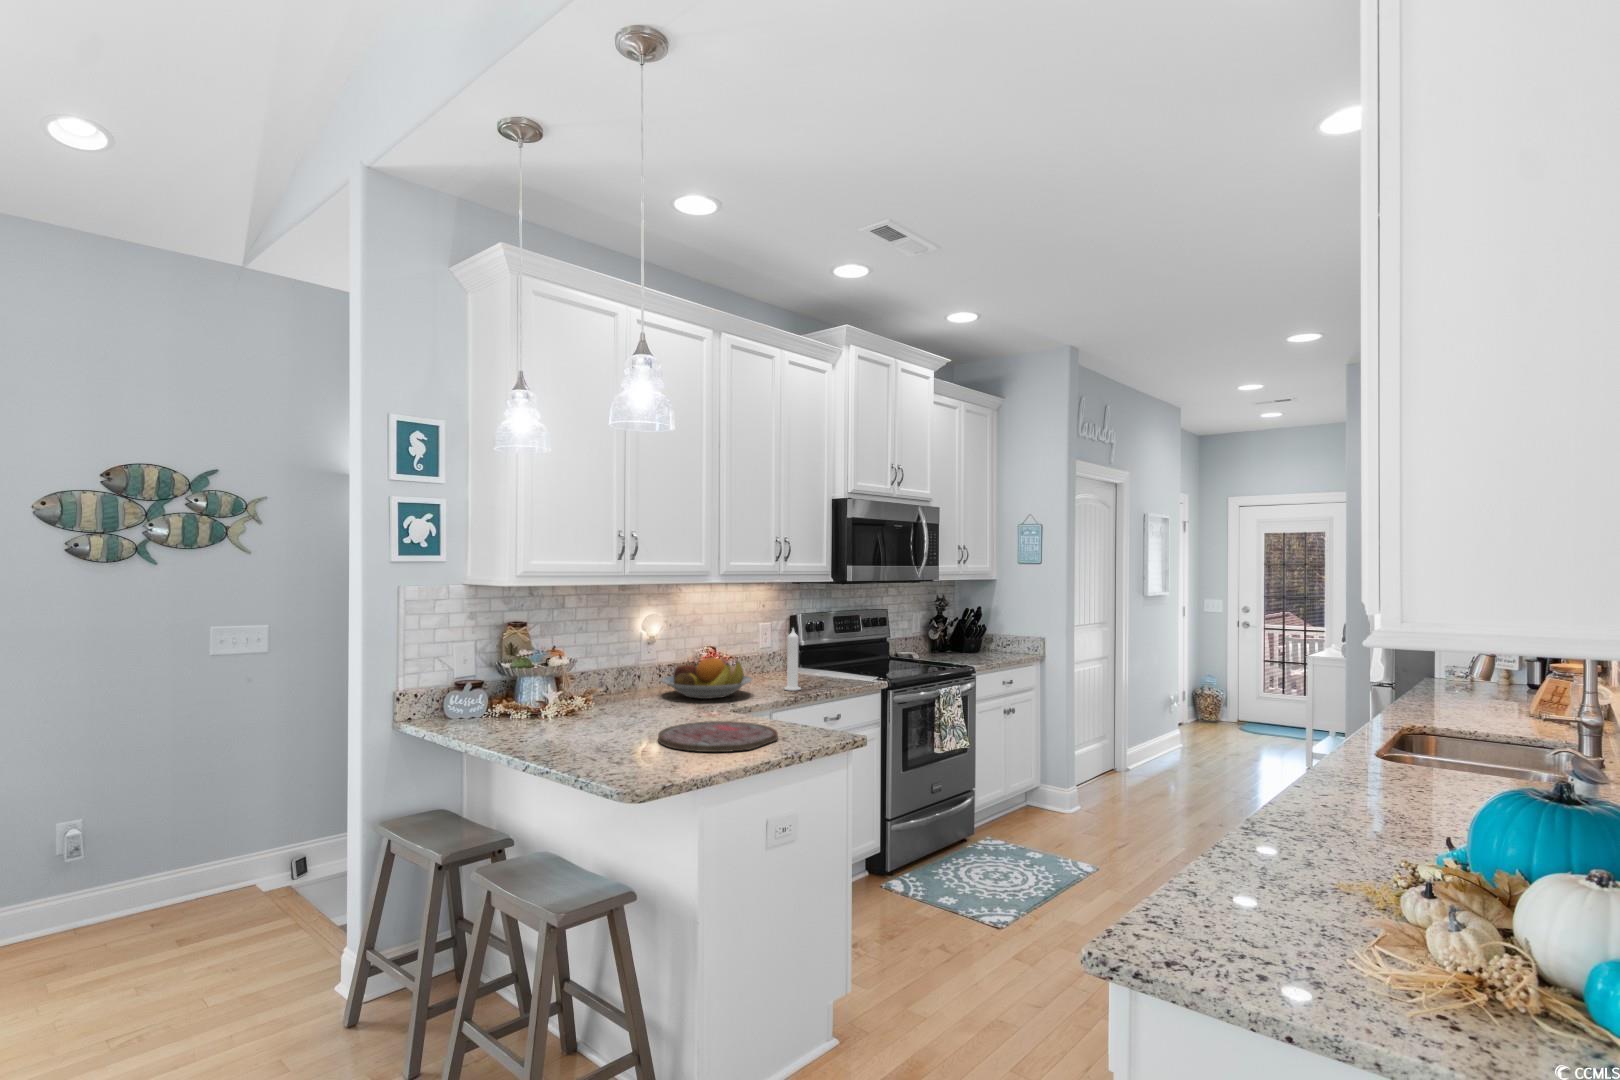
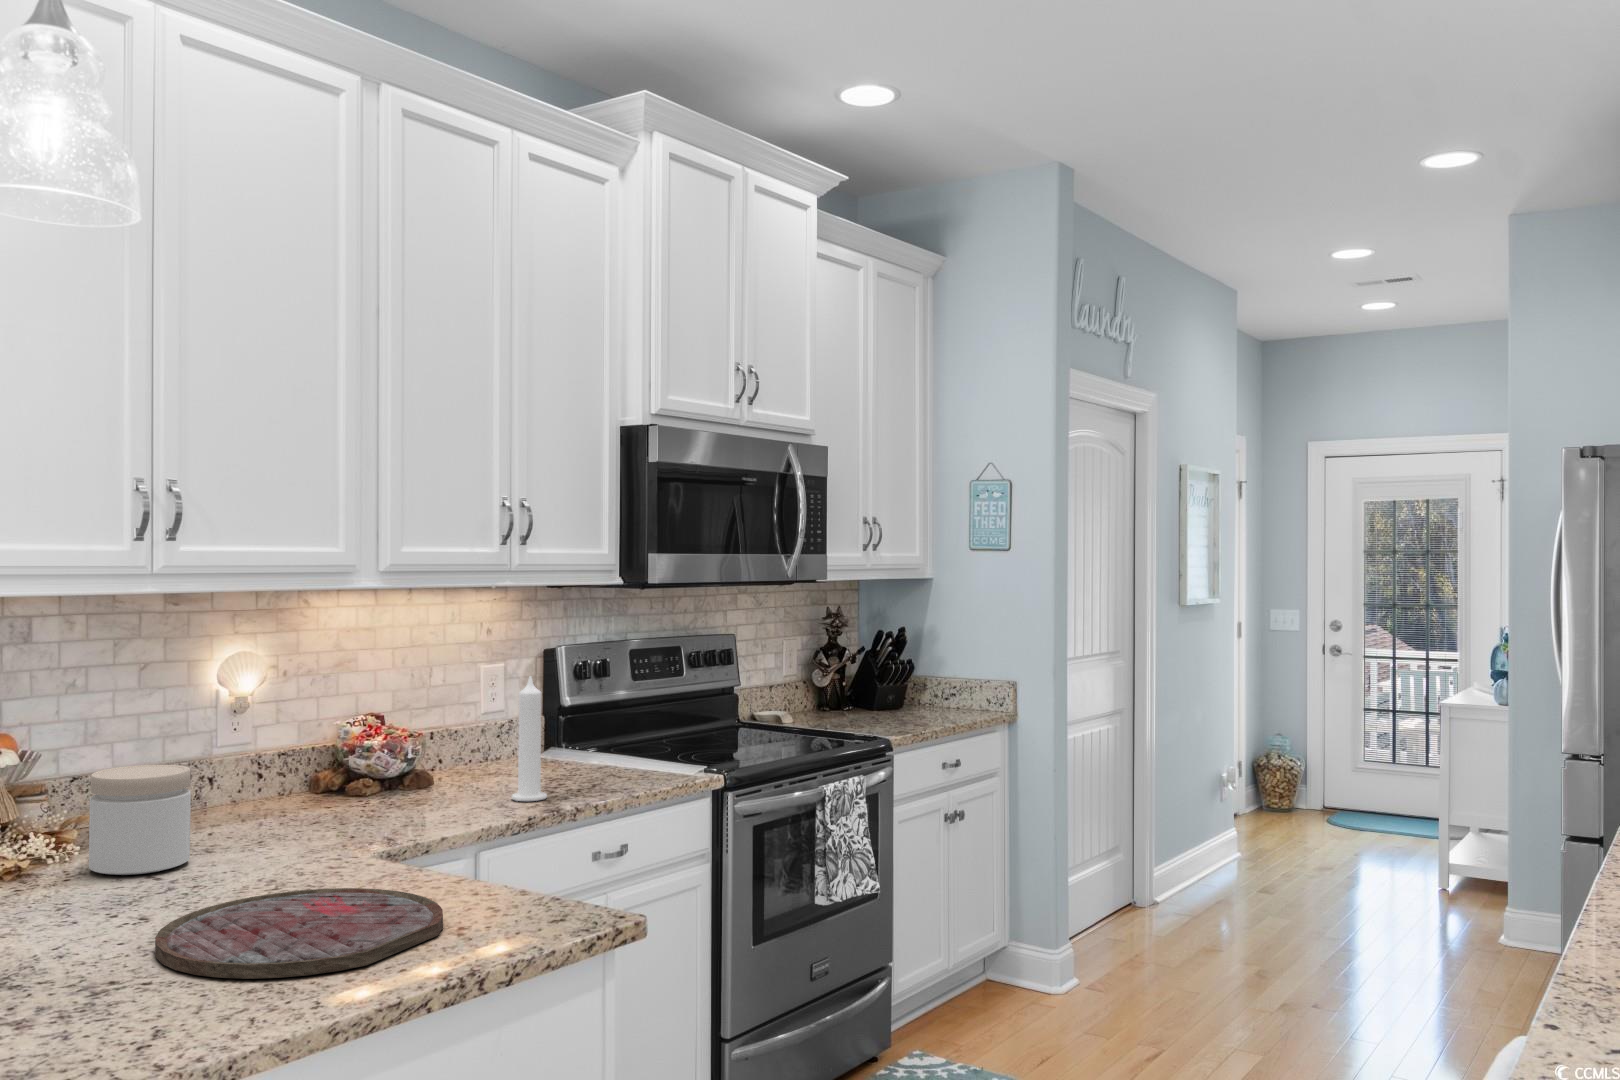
fruit bowl: present [662,657,752,699] -> none [243,741,441,827]
jar: none [606,665,649,714] -> present [89,765,191,875]

